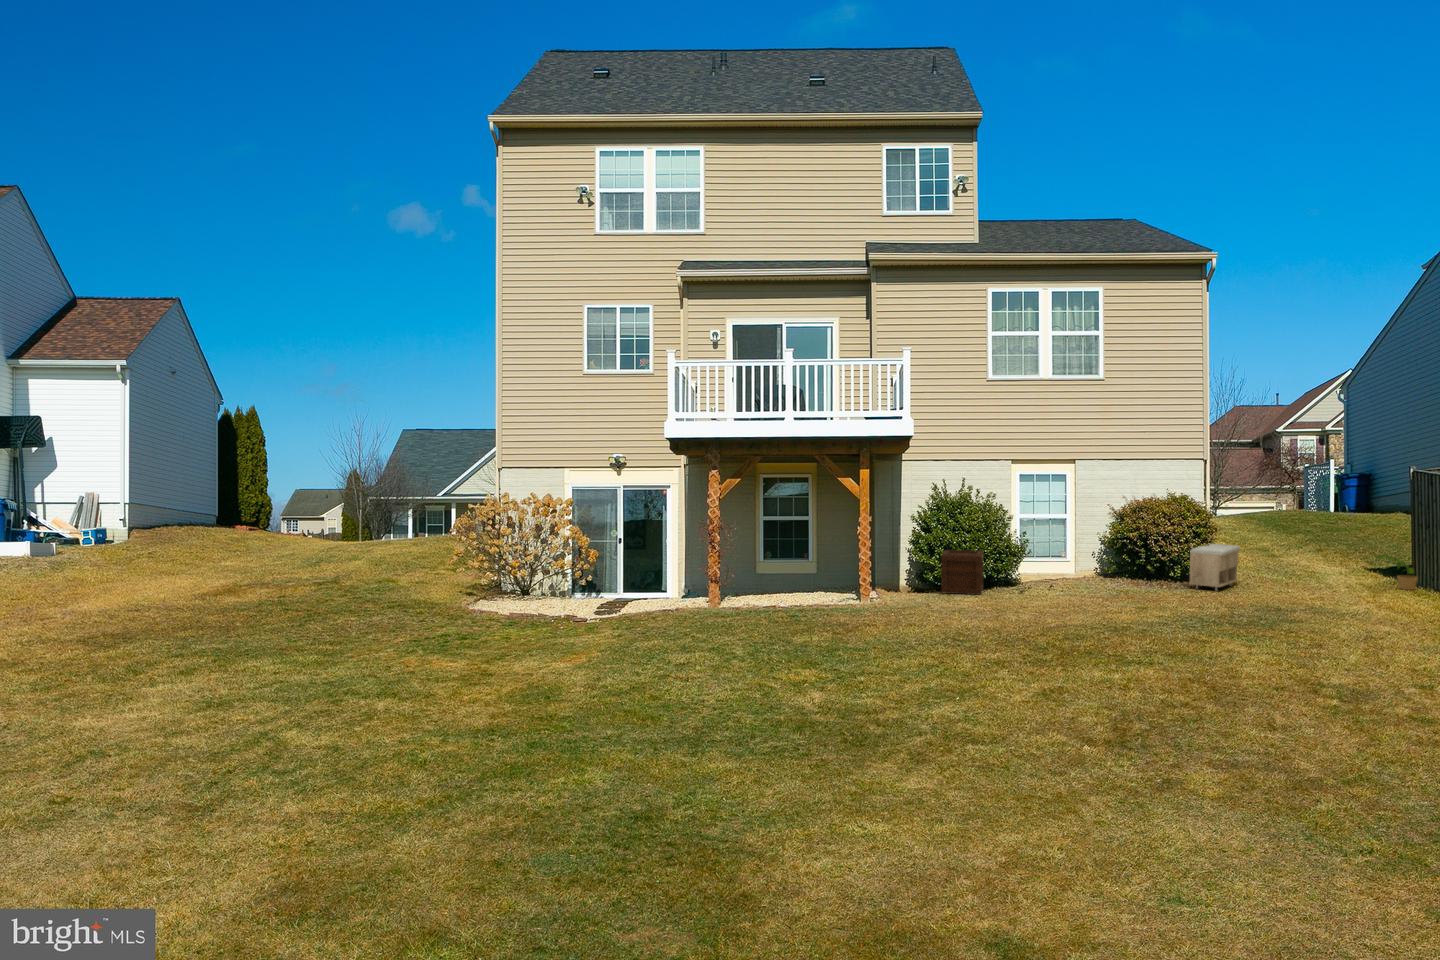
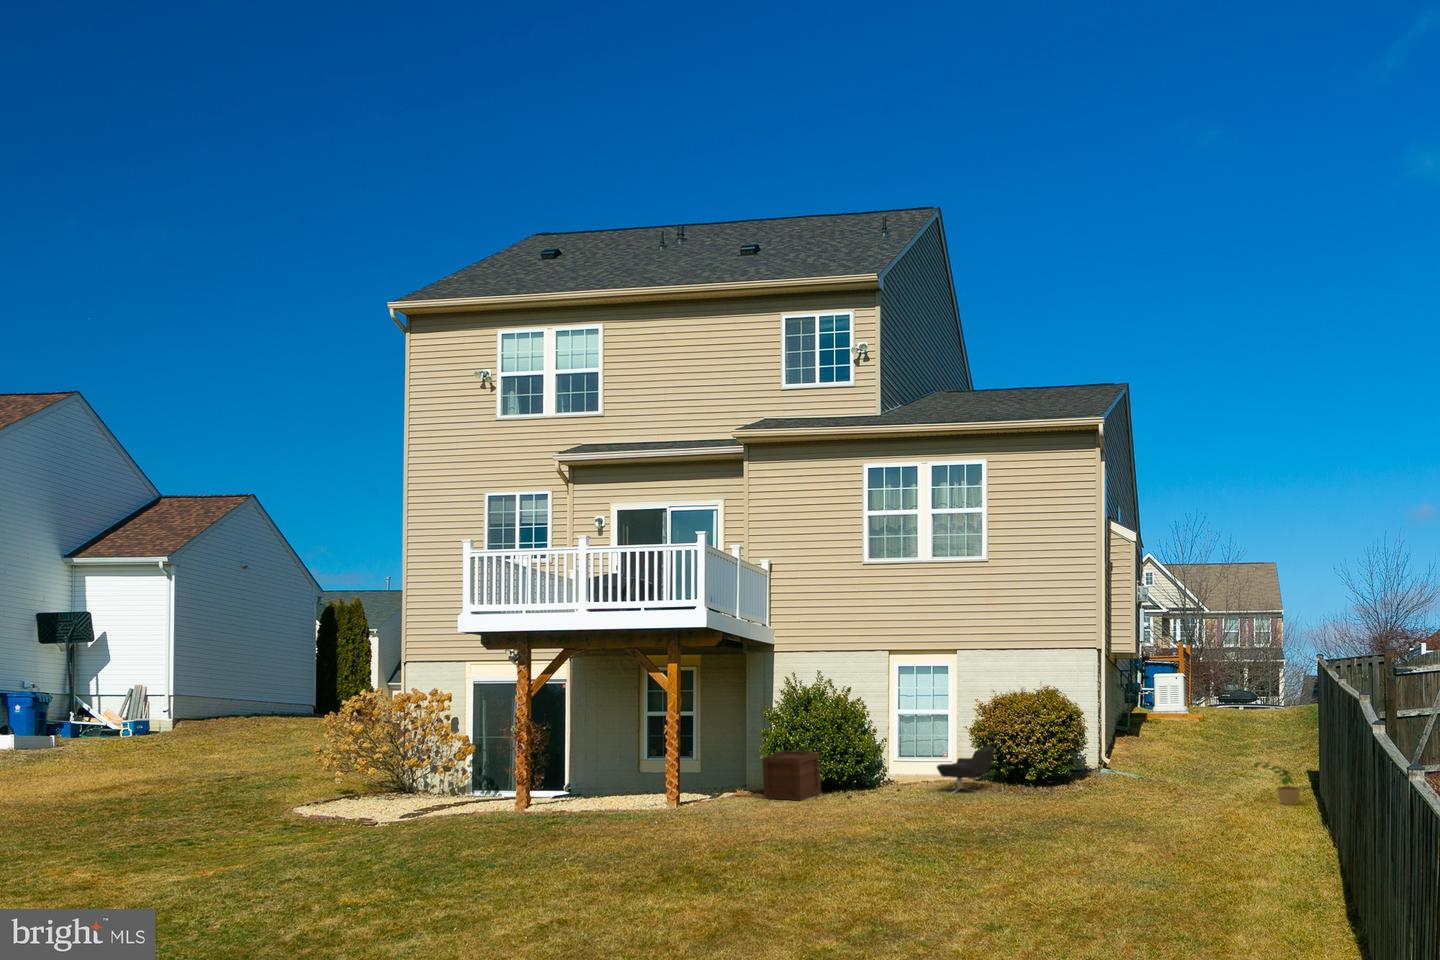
lounge chair: none [1083,544,1135,586] -> present [937,746,994,793]
storage bench: present [1190,544,1240,591] -> none [1035,746,1104,801]

